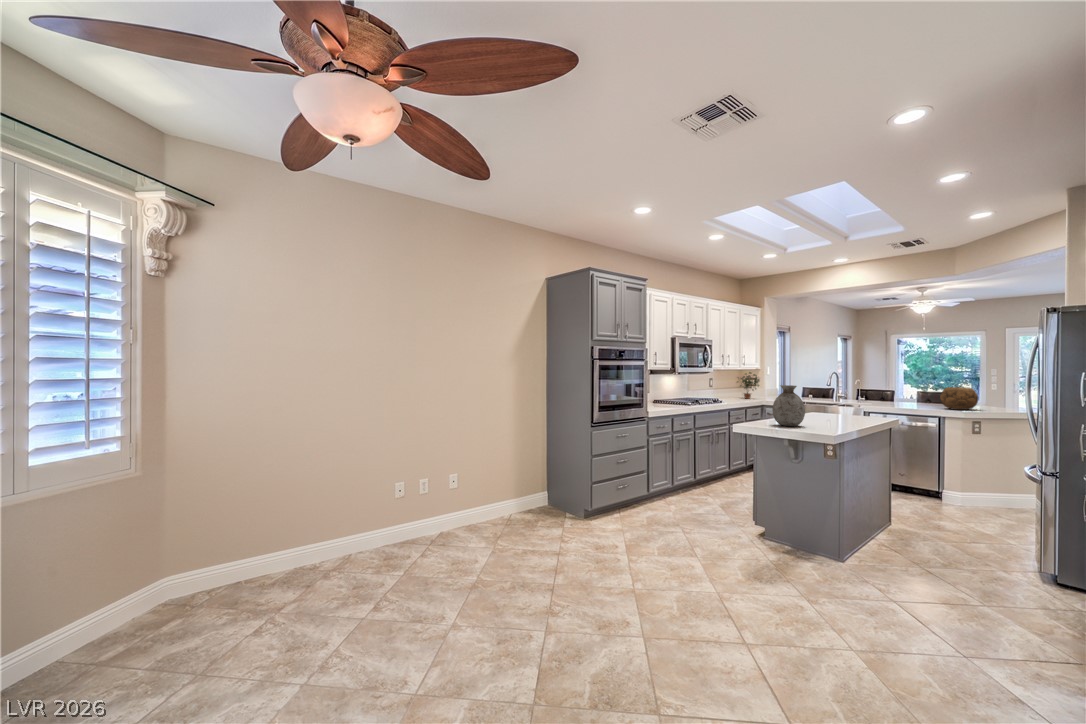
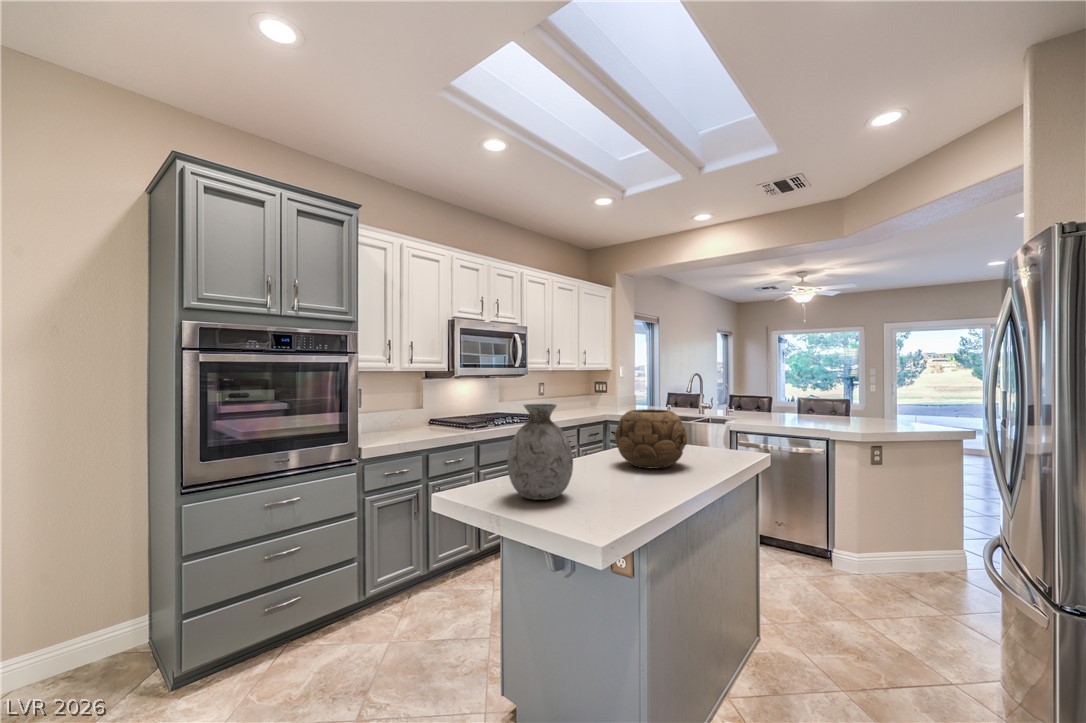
potted plant: present [737,372,760,399] -> none [577,374,607,412]
decorative bowl: present [940,387,978,410] -> present [615,409,687,469]

